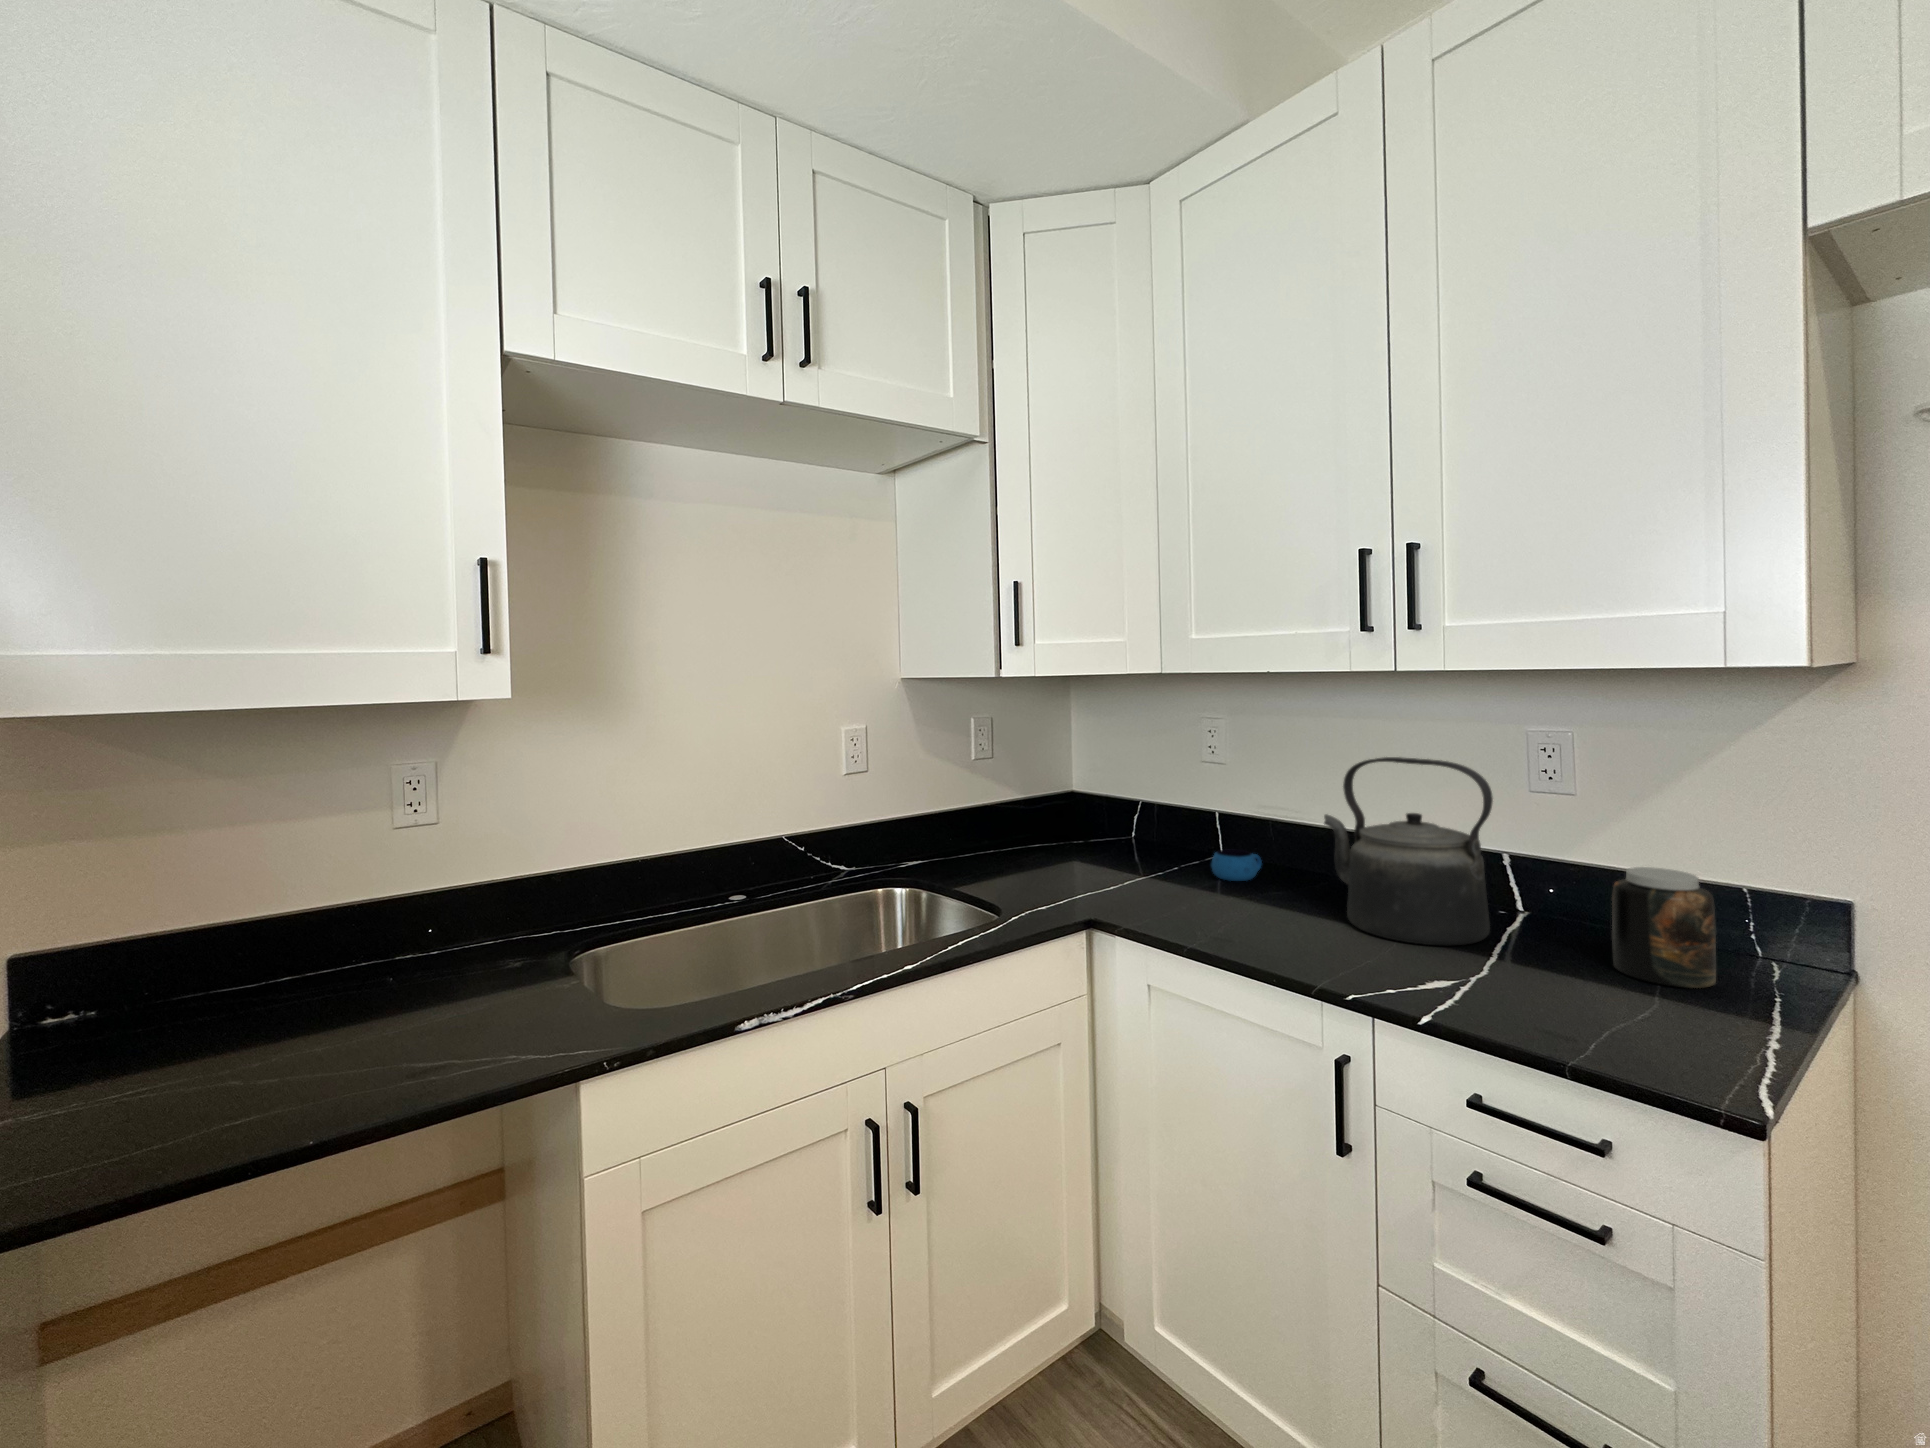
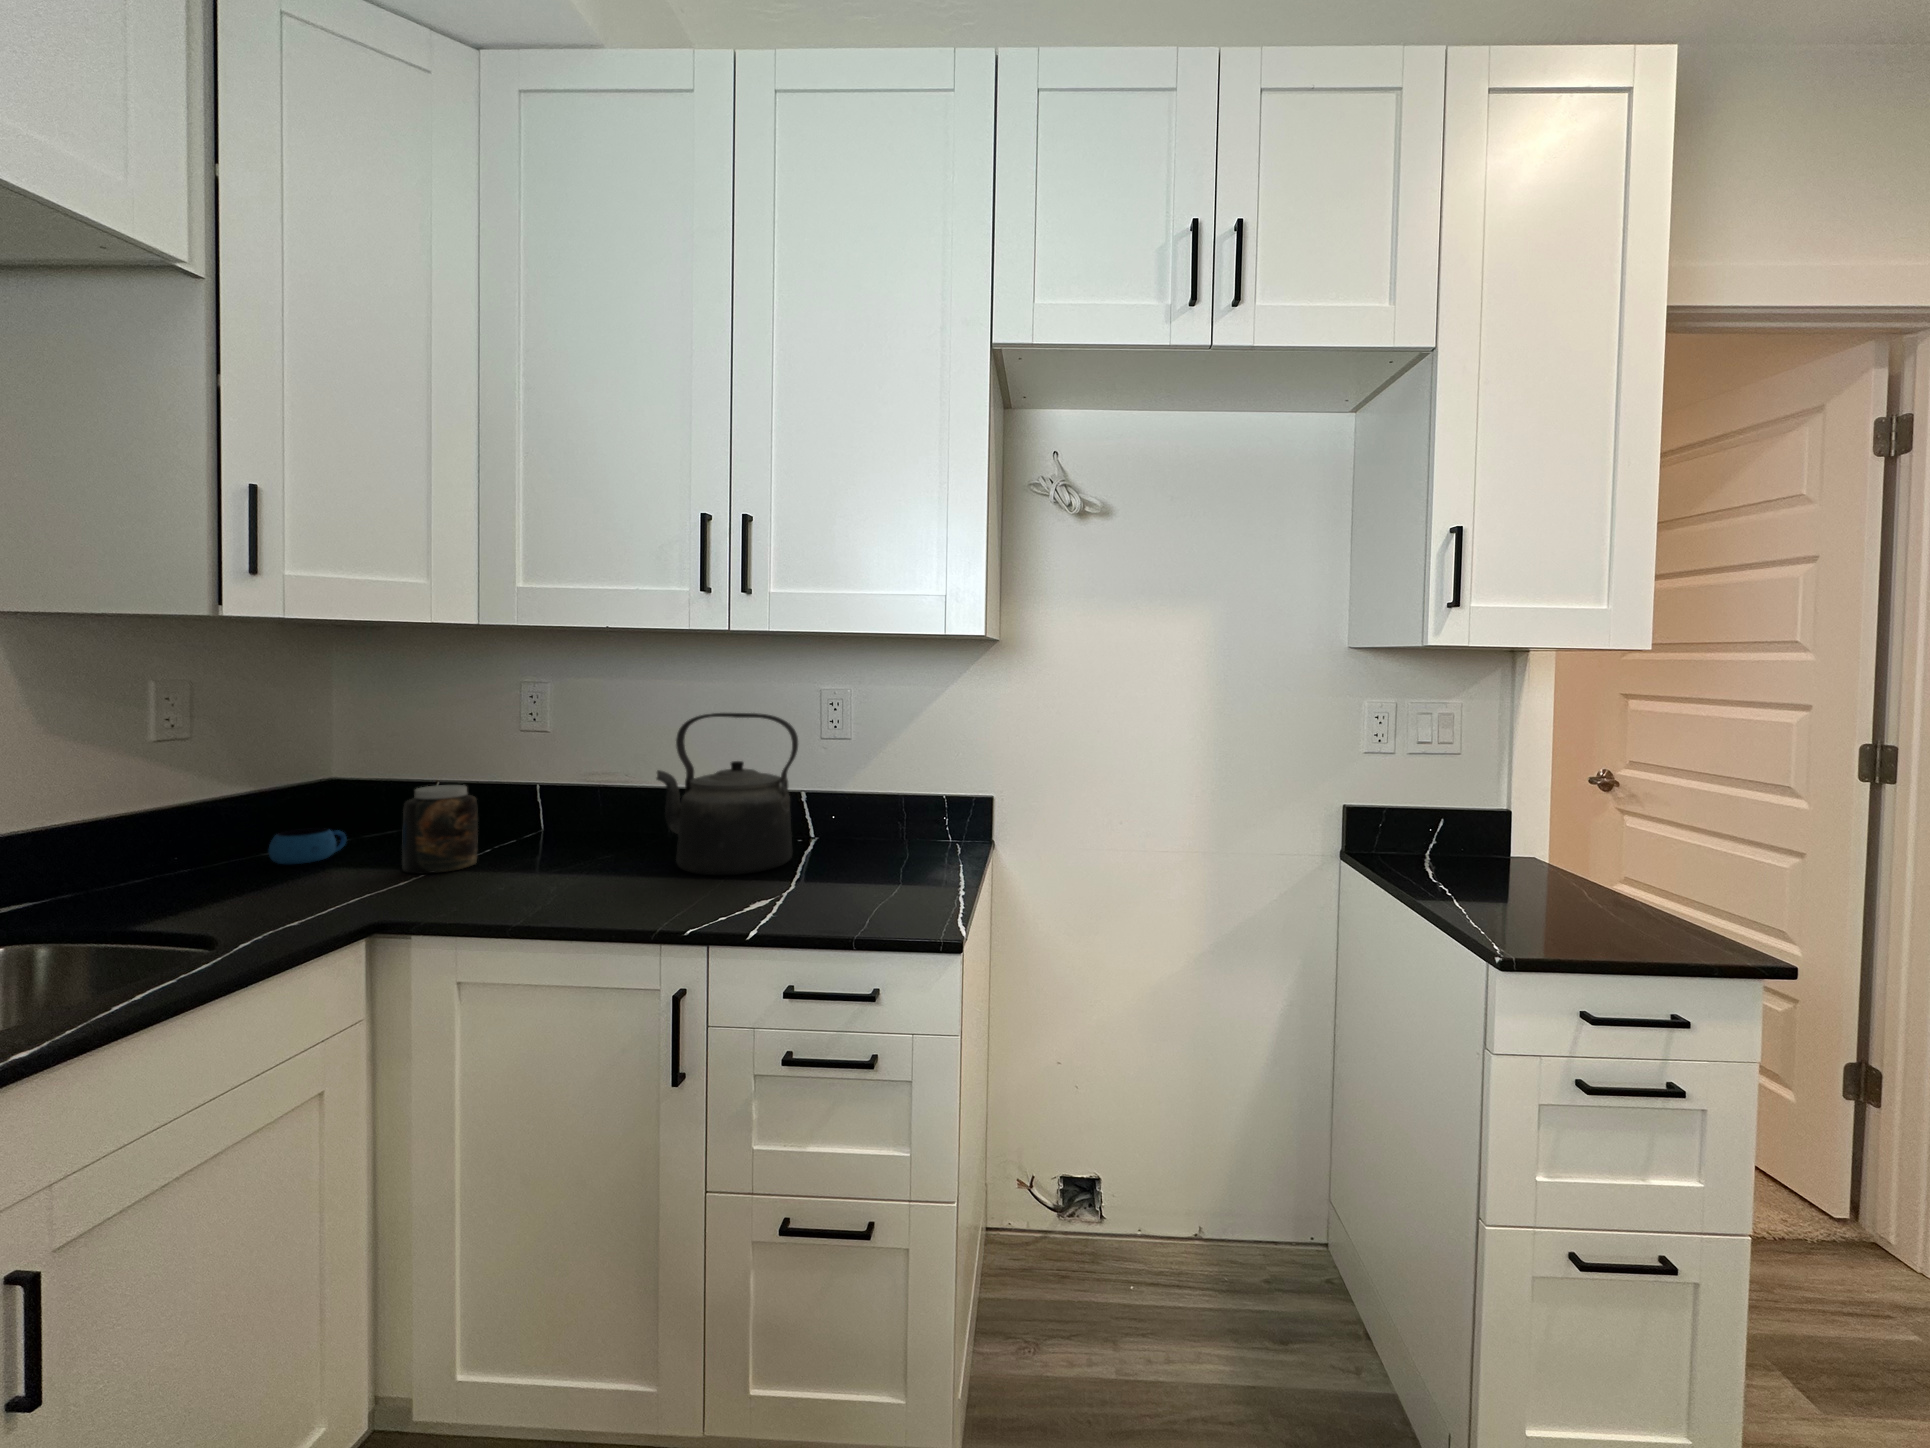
mug: present [1211,849,1262,881] -> present [269,828,347,864]
jar: present [1612,867,1716,988] -> present [402,785,478,874]

